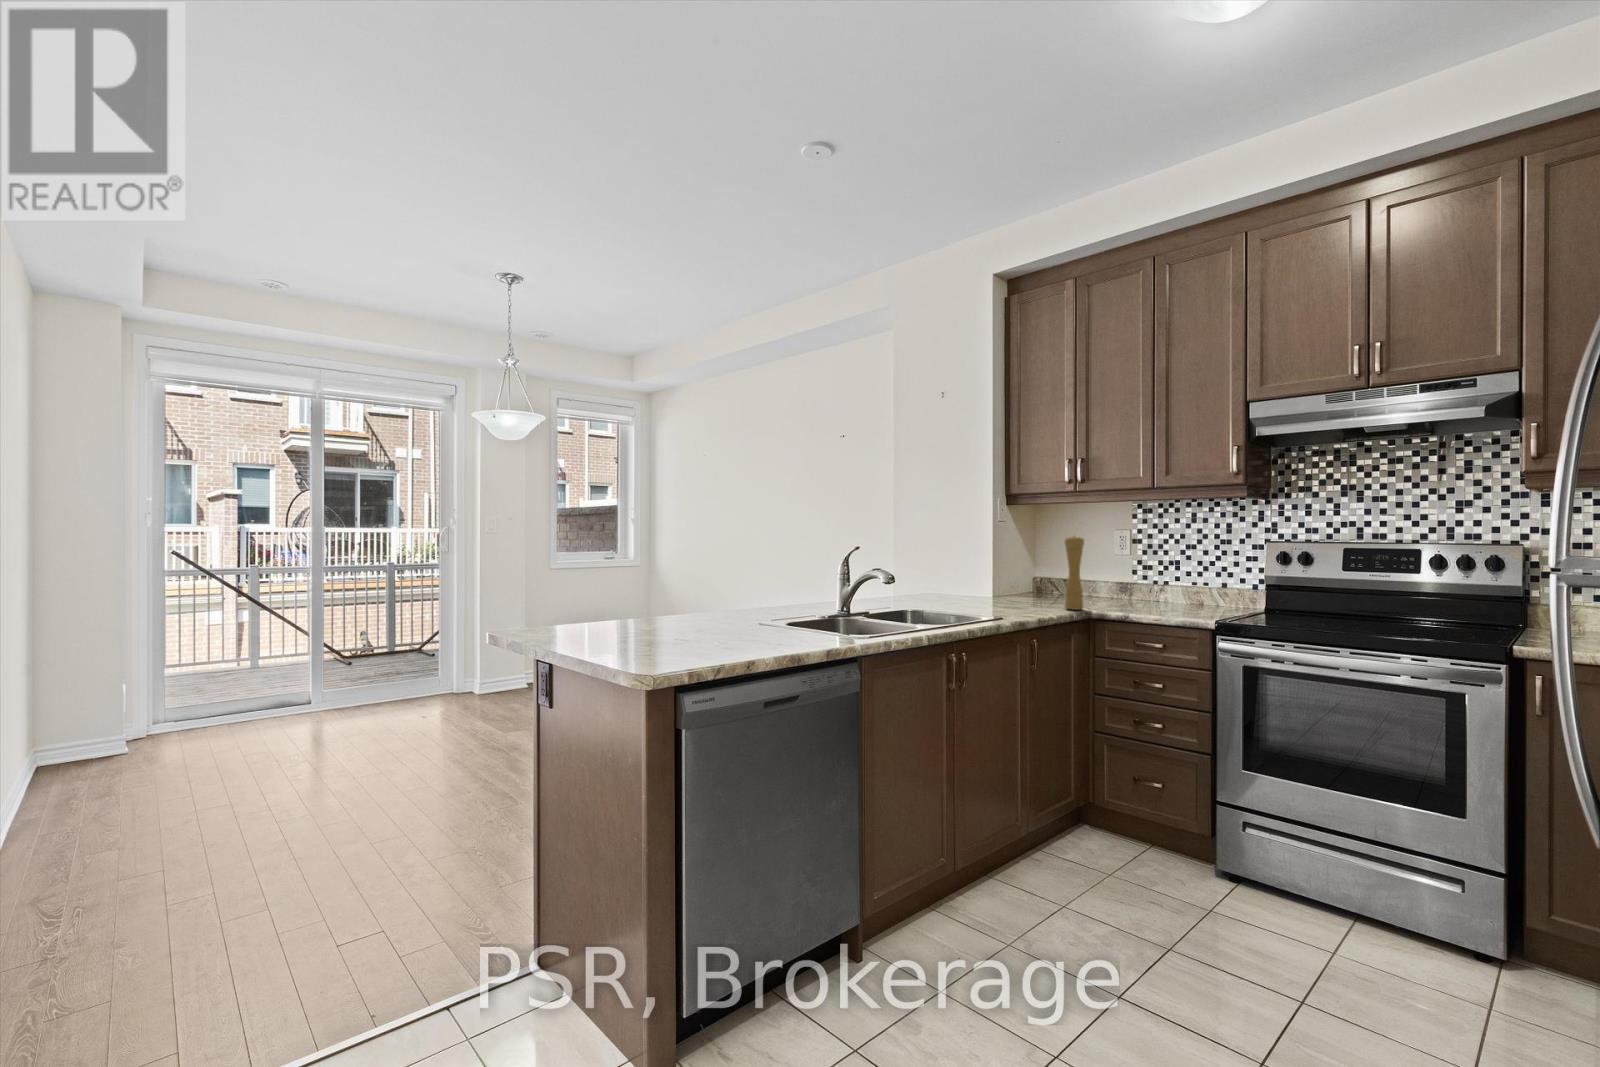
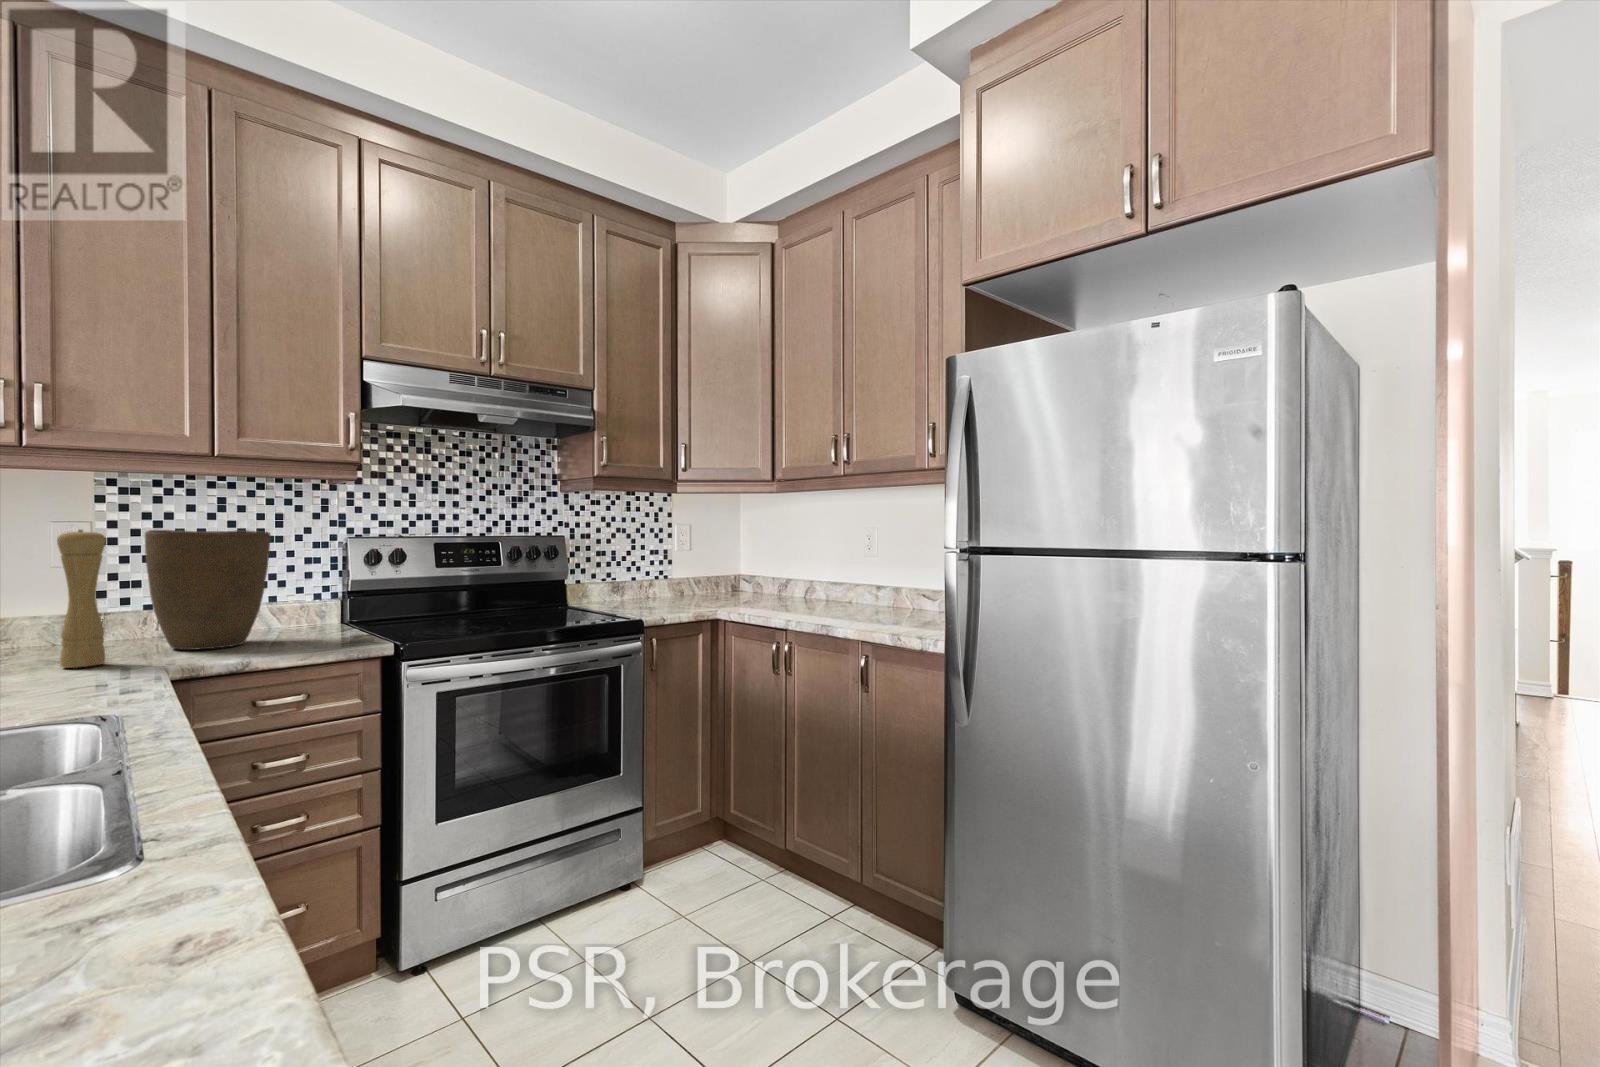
vase: none [1113,535,1181,612] -> present [145,530,271,650]

